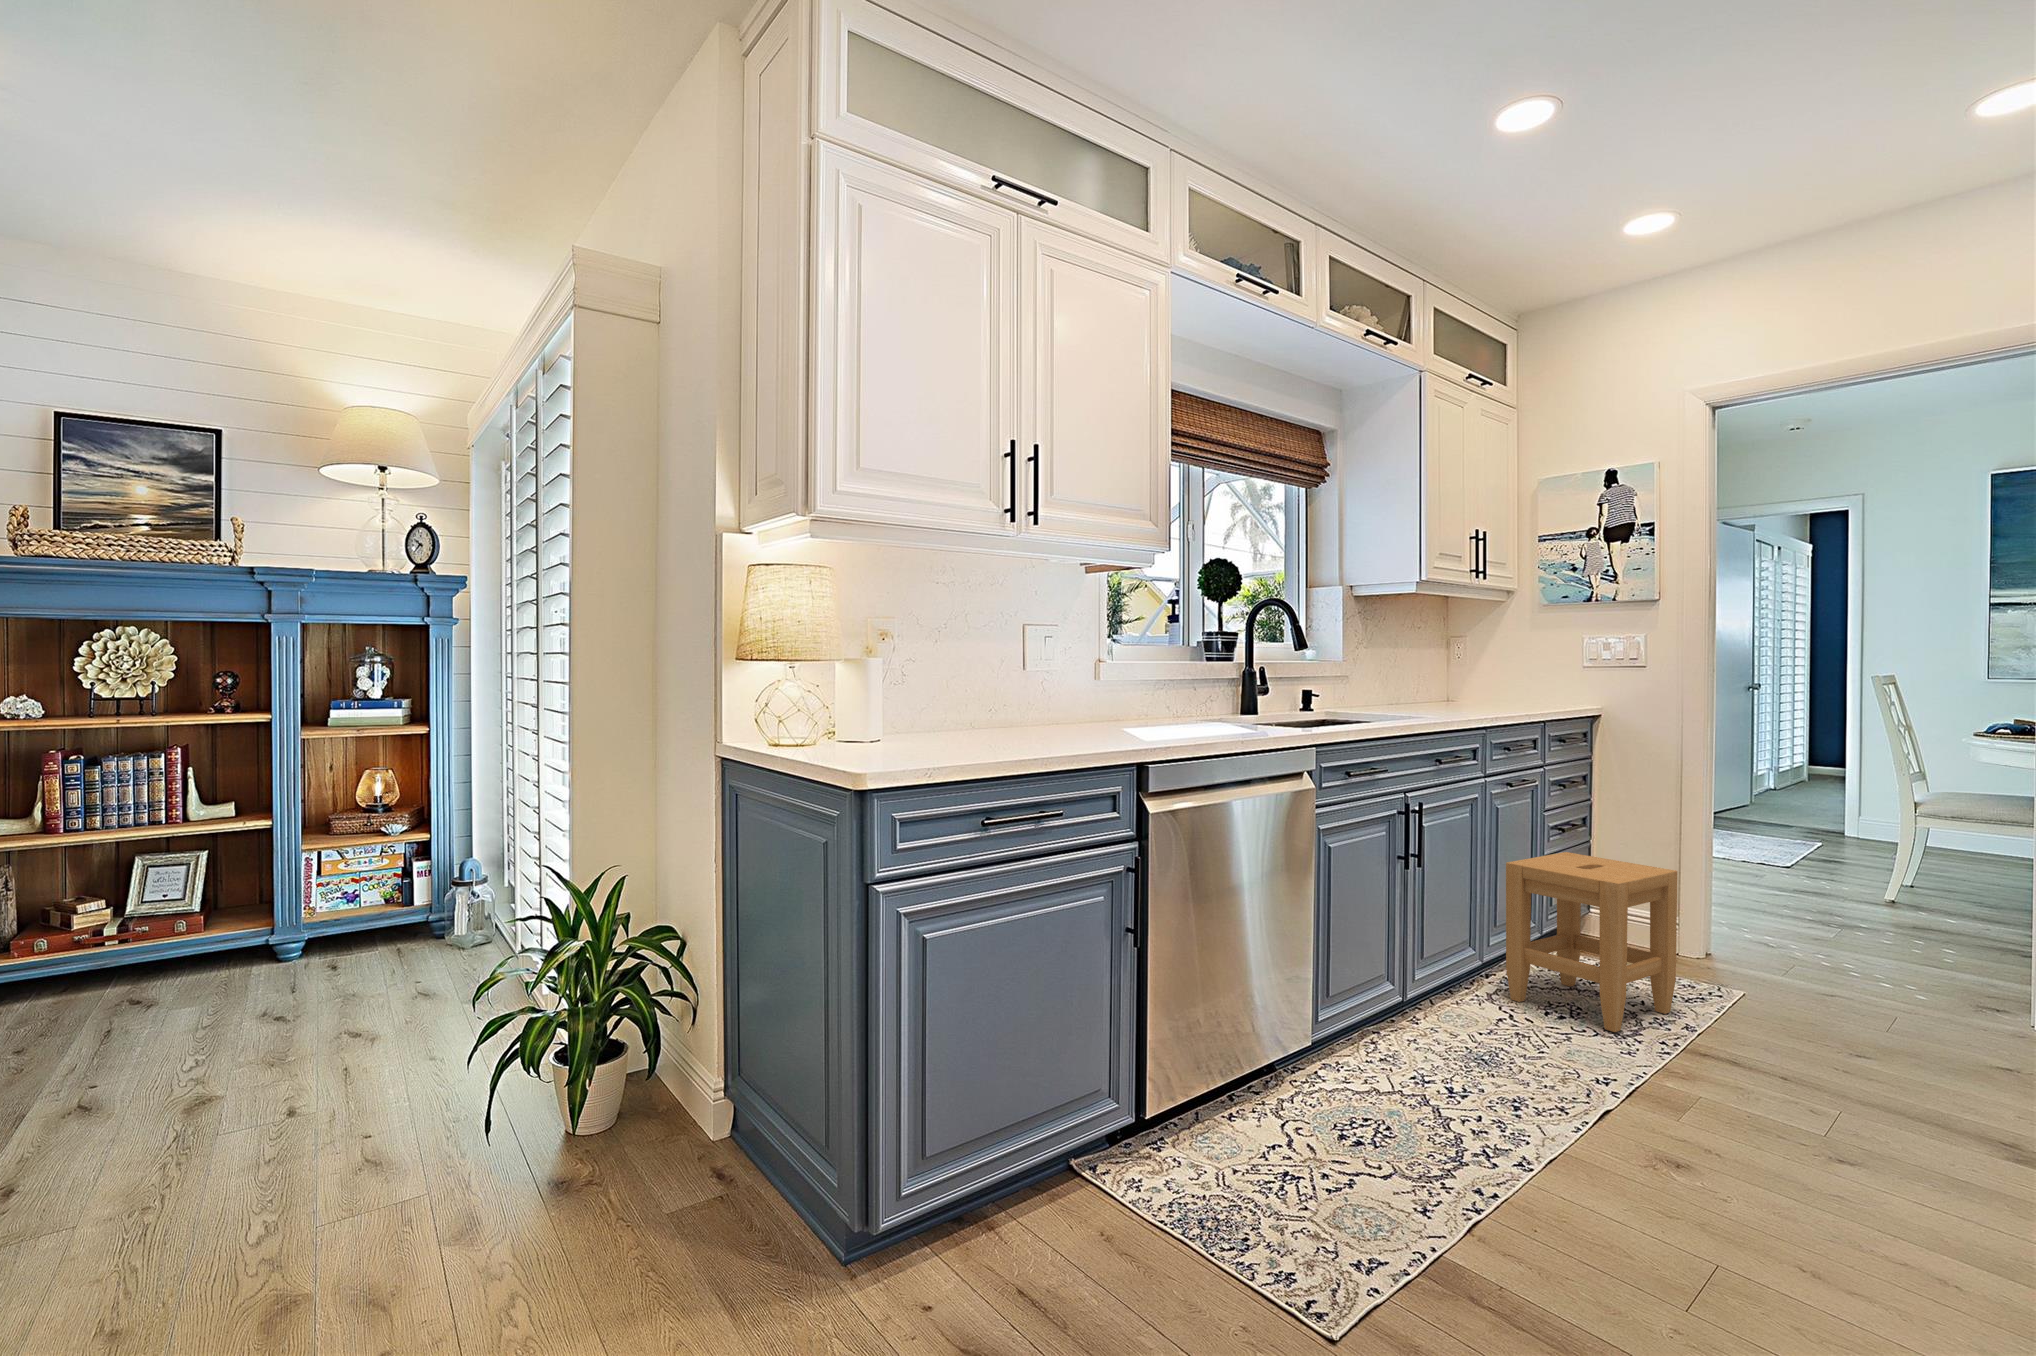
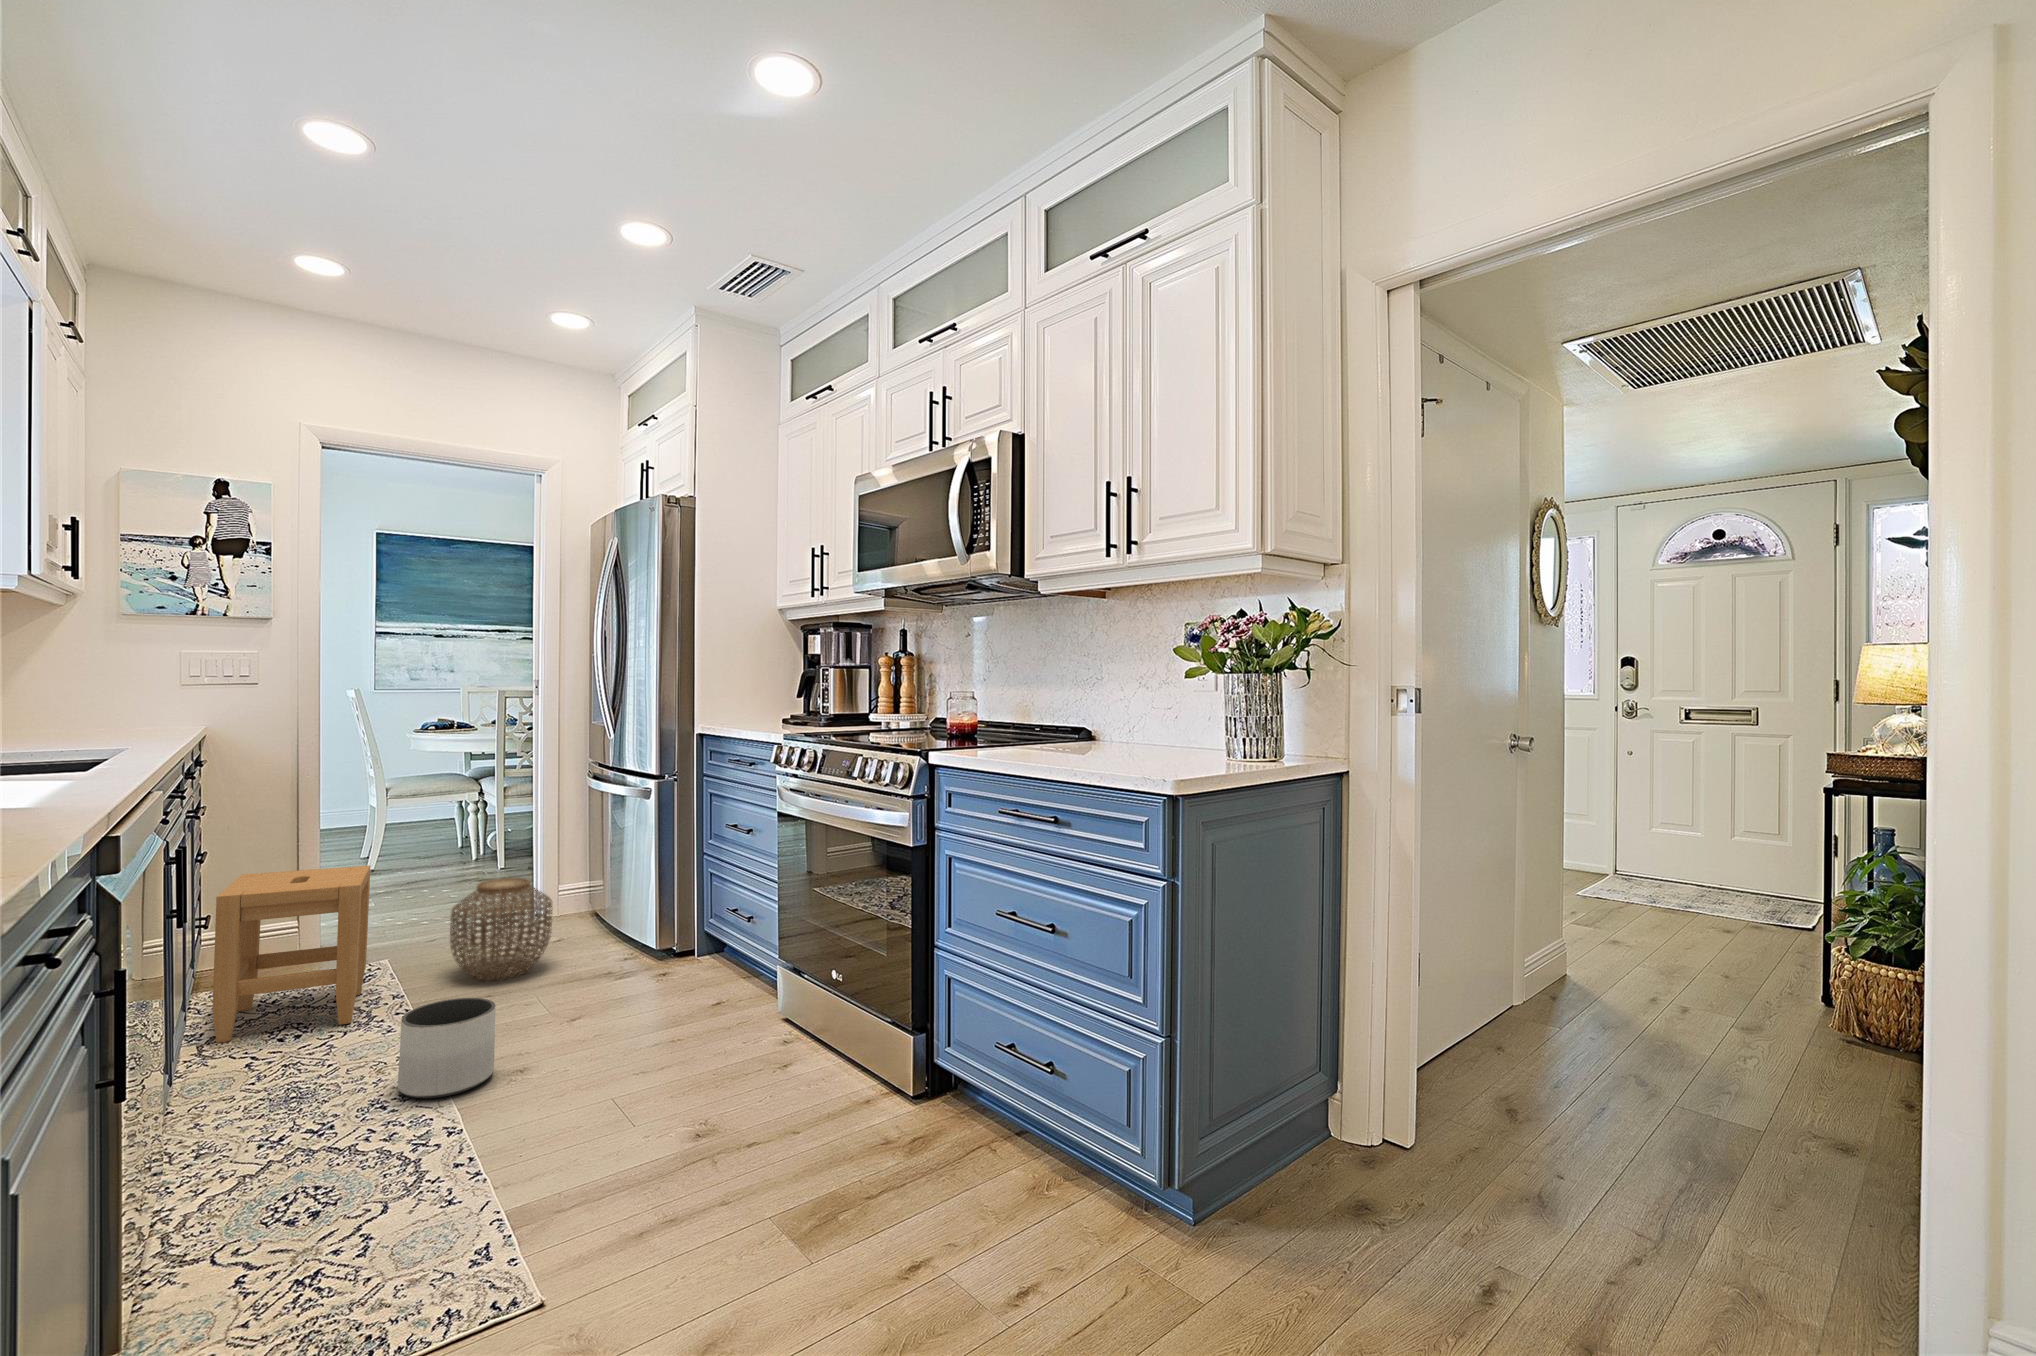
woven basket: none [1769,928,1930,1075] -> present [450,878,552,981]
planter: none [1544,1025,1653,1145] -> present [398,998,495,1098]

